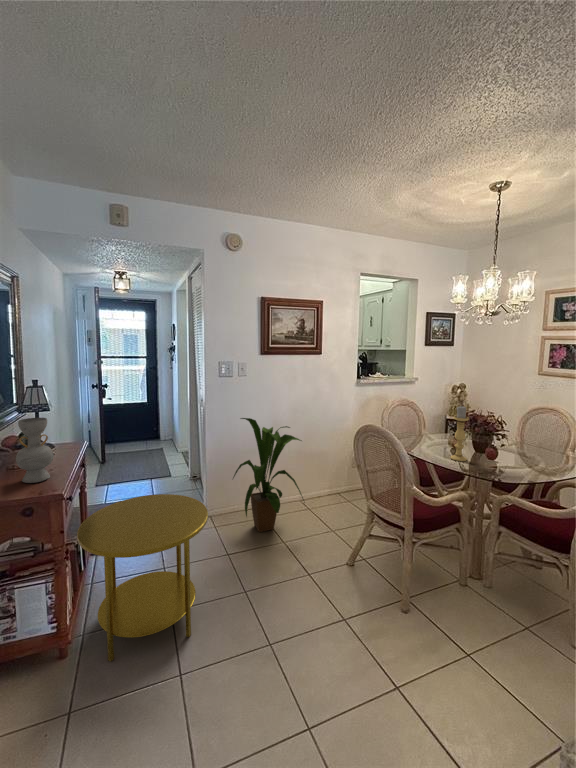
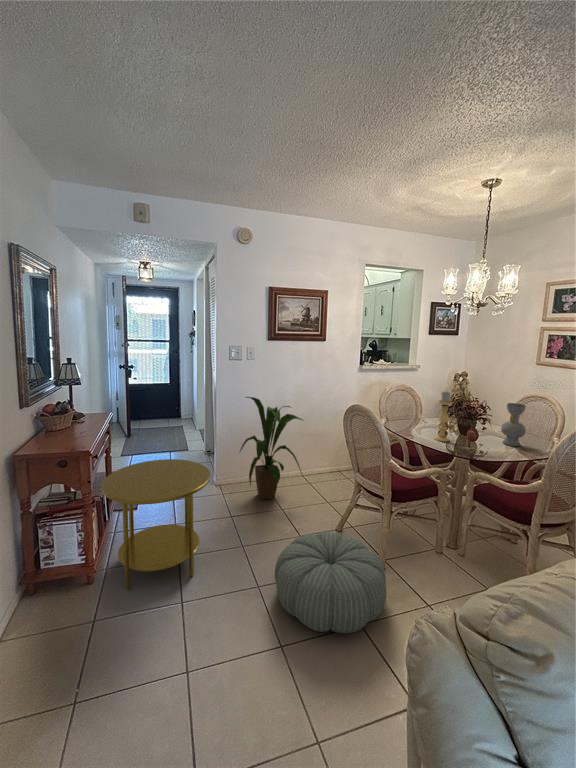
decorative vase: present [16,418,54,483] -> present [501,403,526,446]
pouf: none [289,572,423,702] -> present [275,532,387,633]

